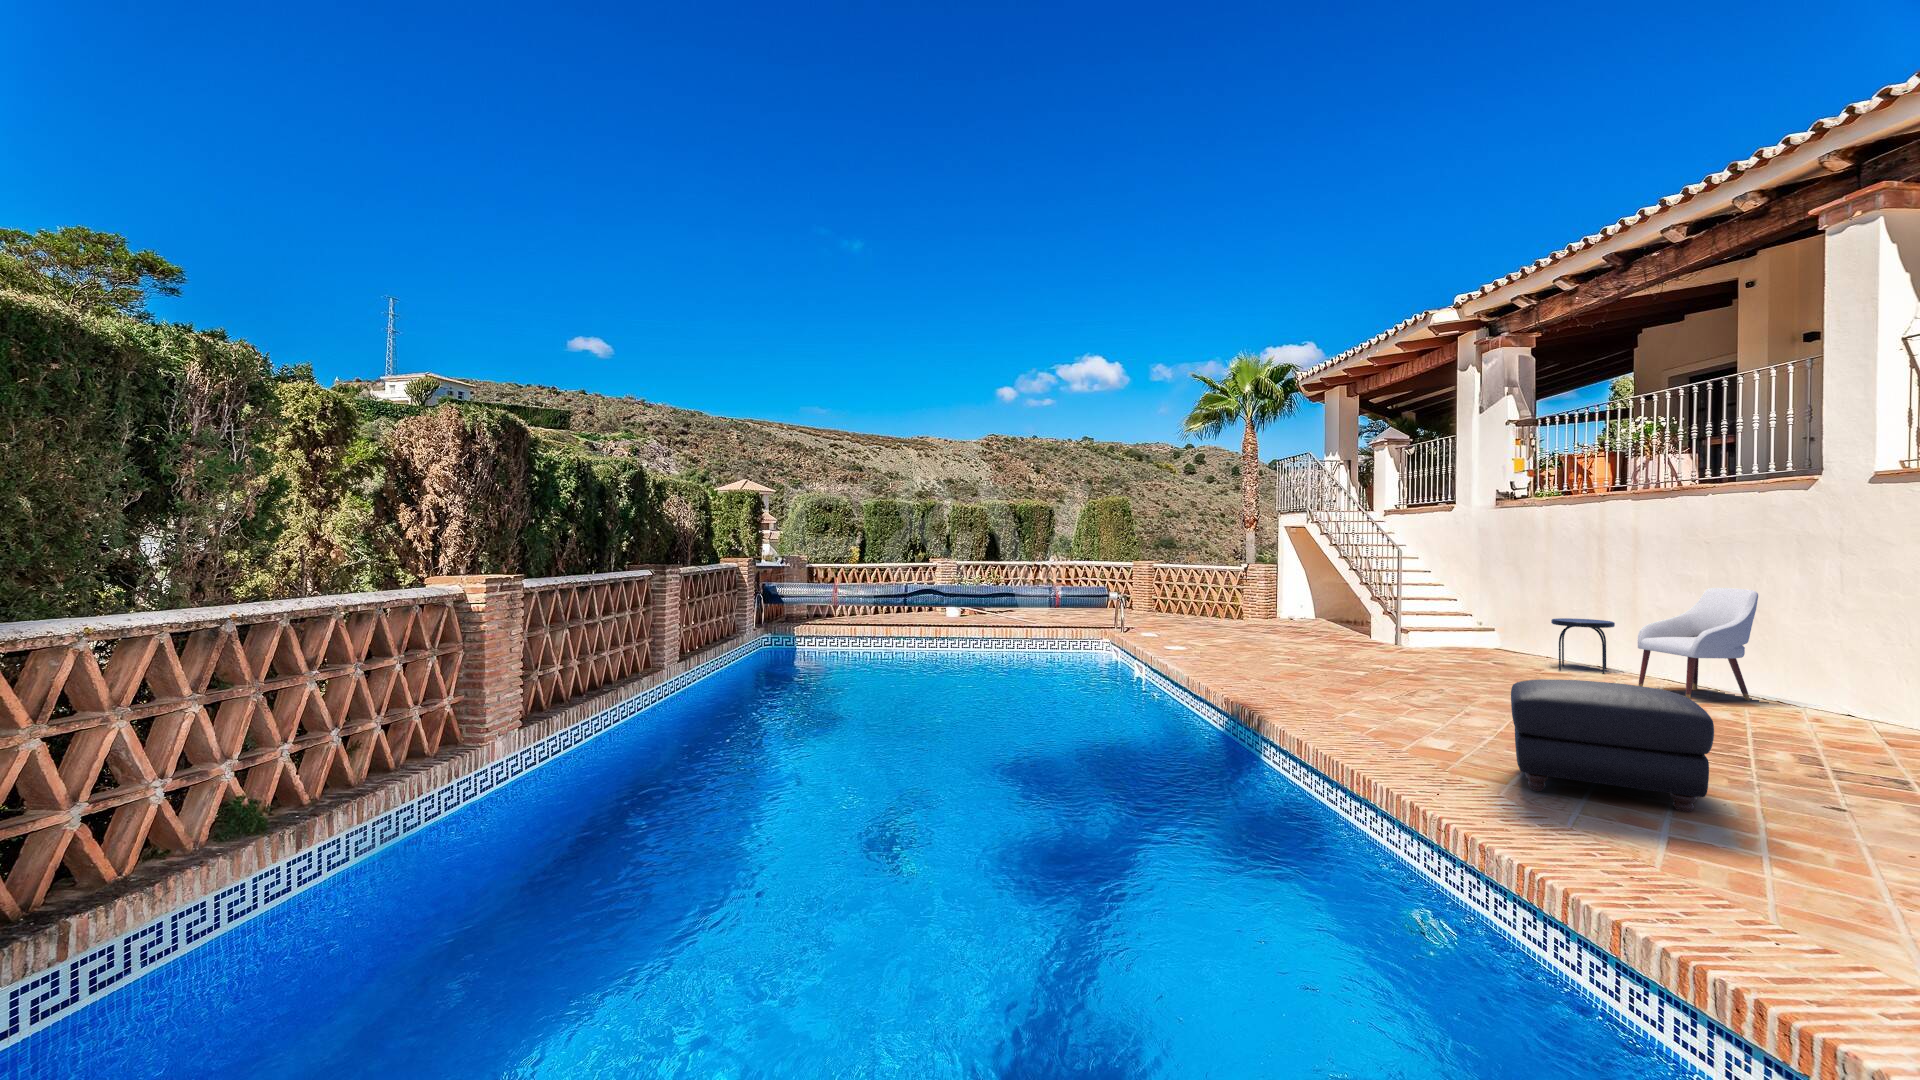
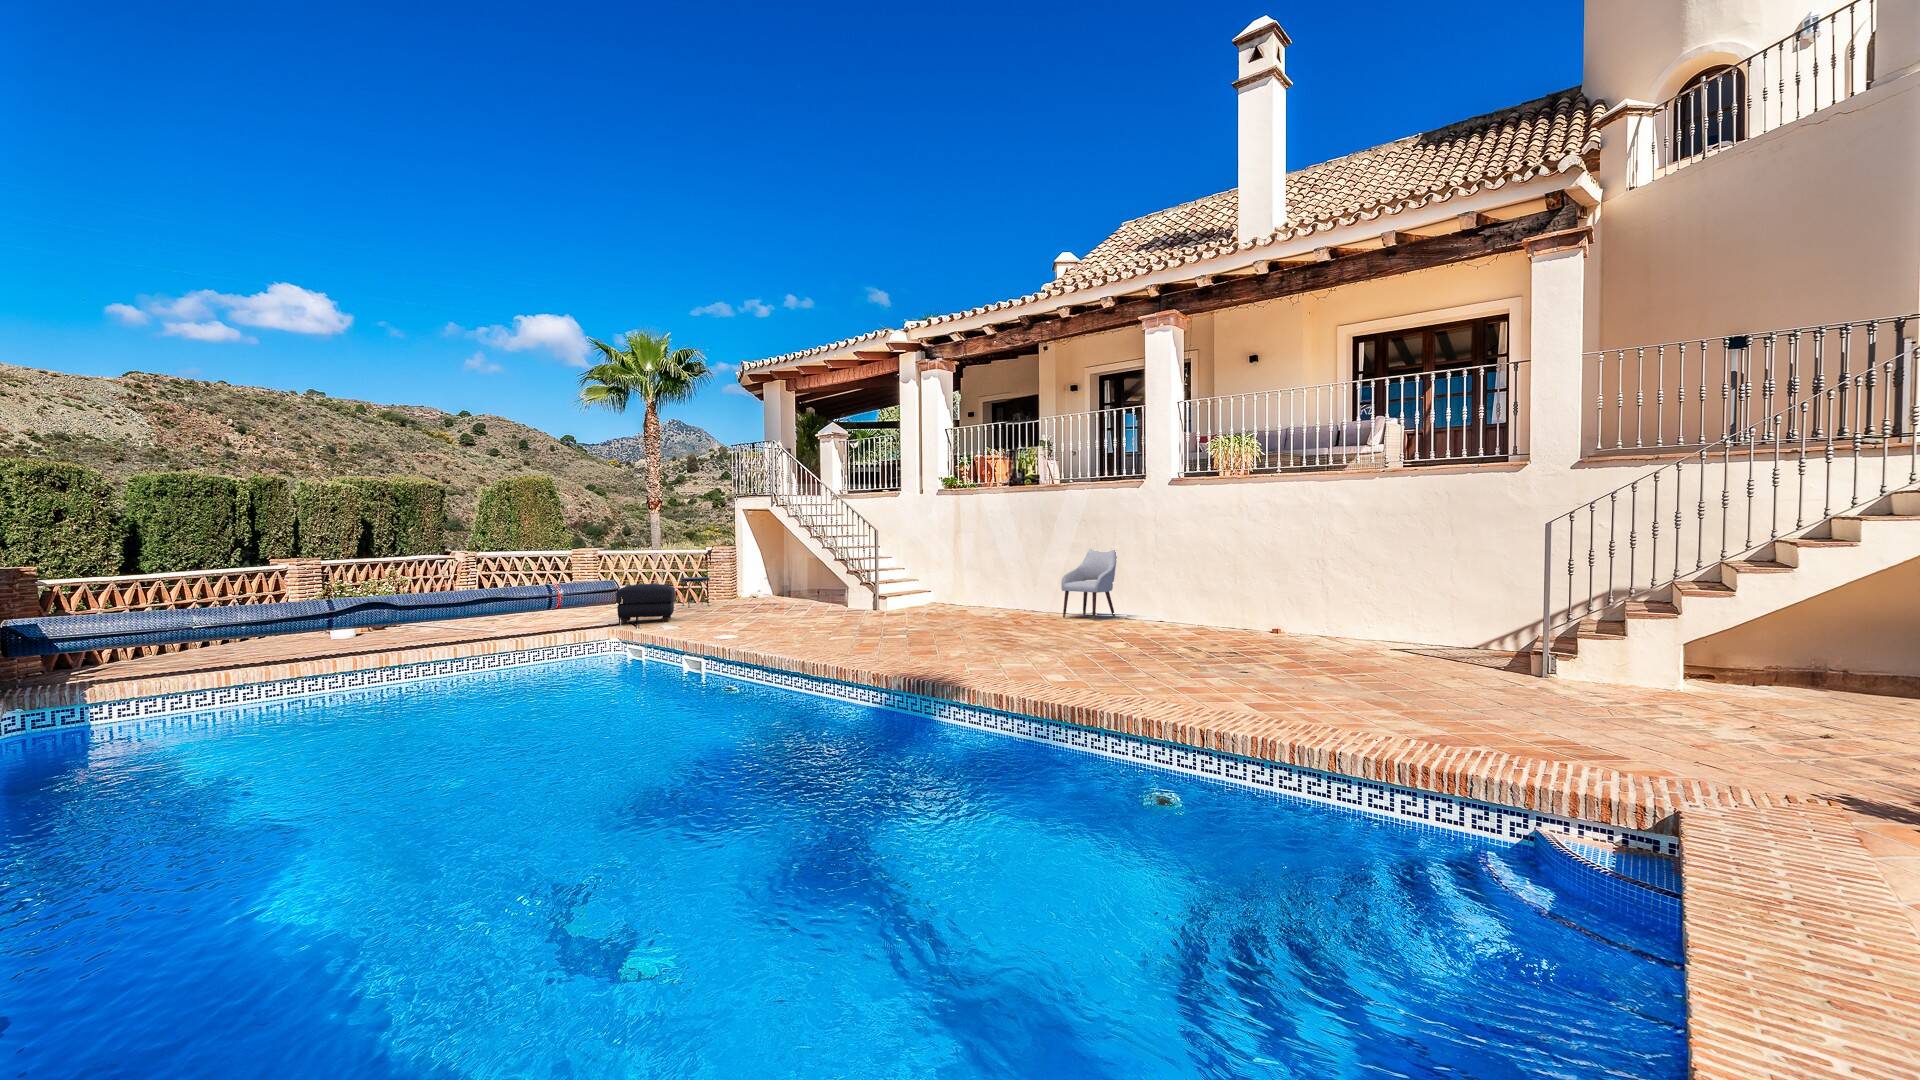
side table: present [1551,618,1615,674] -> present [680,577,710,607]
ottoman: present [1511,679,1714,812] -> present [616,584,675,624]

